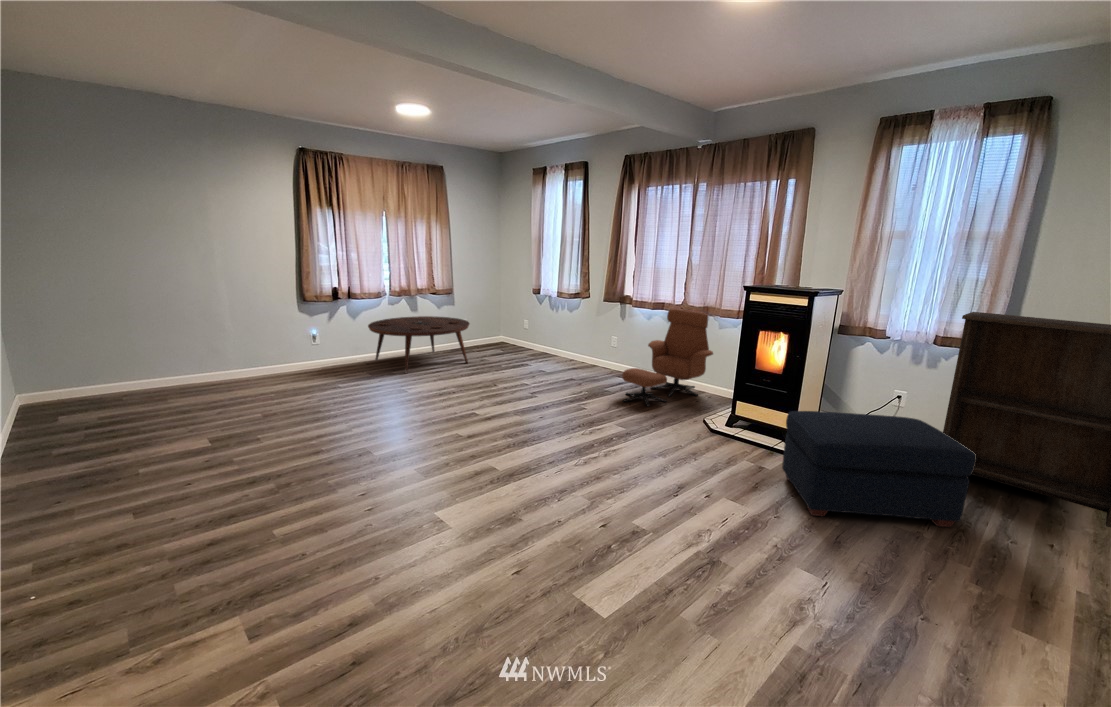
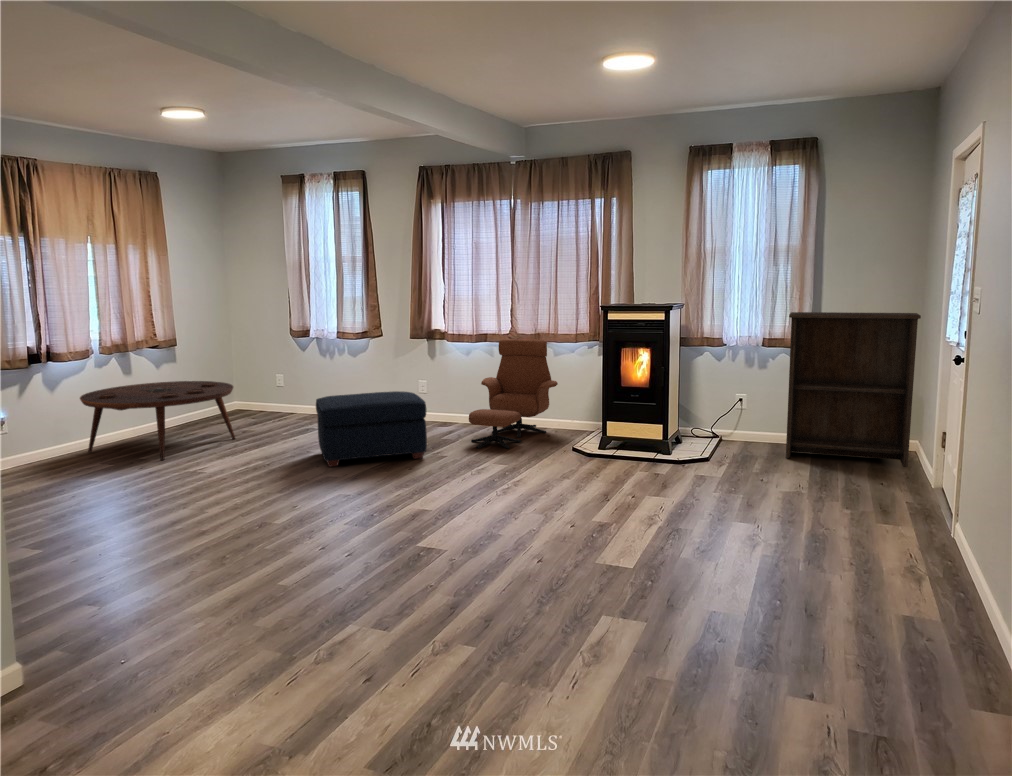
ottoman: present [782,411,976,527] -> present [316,391,427,467]

